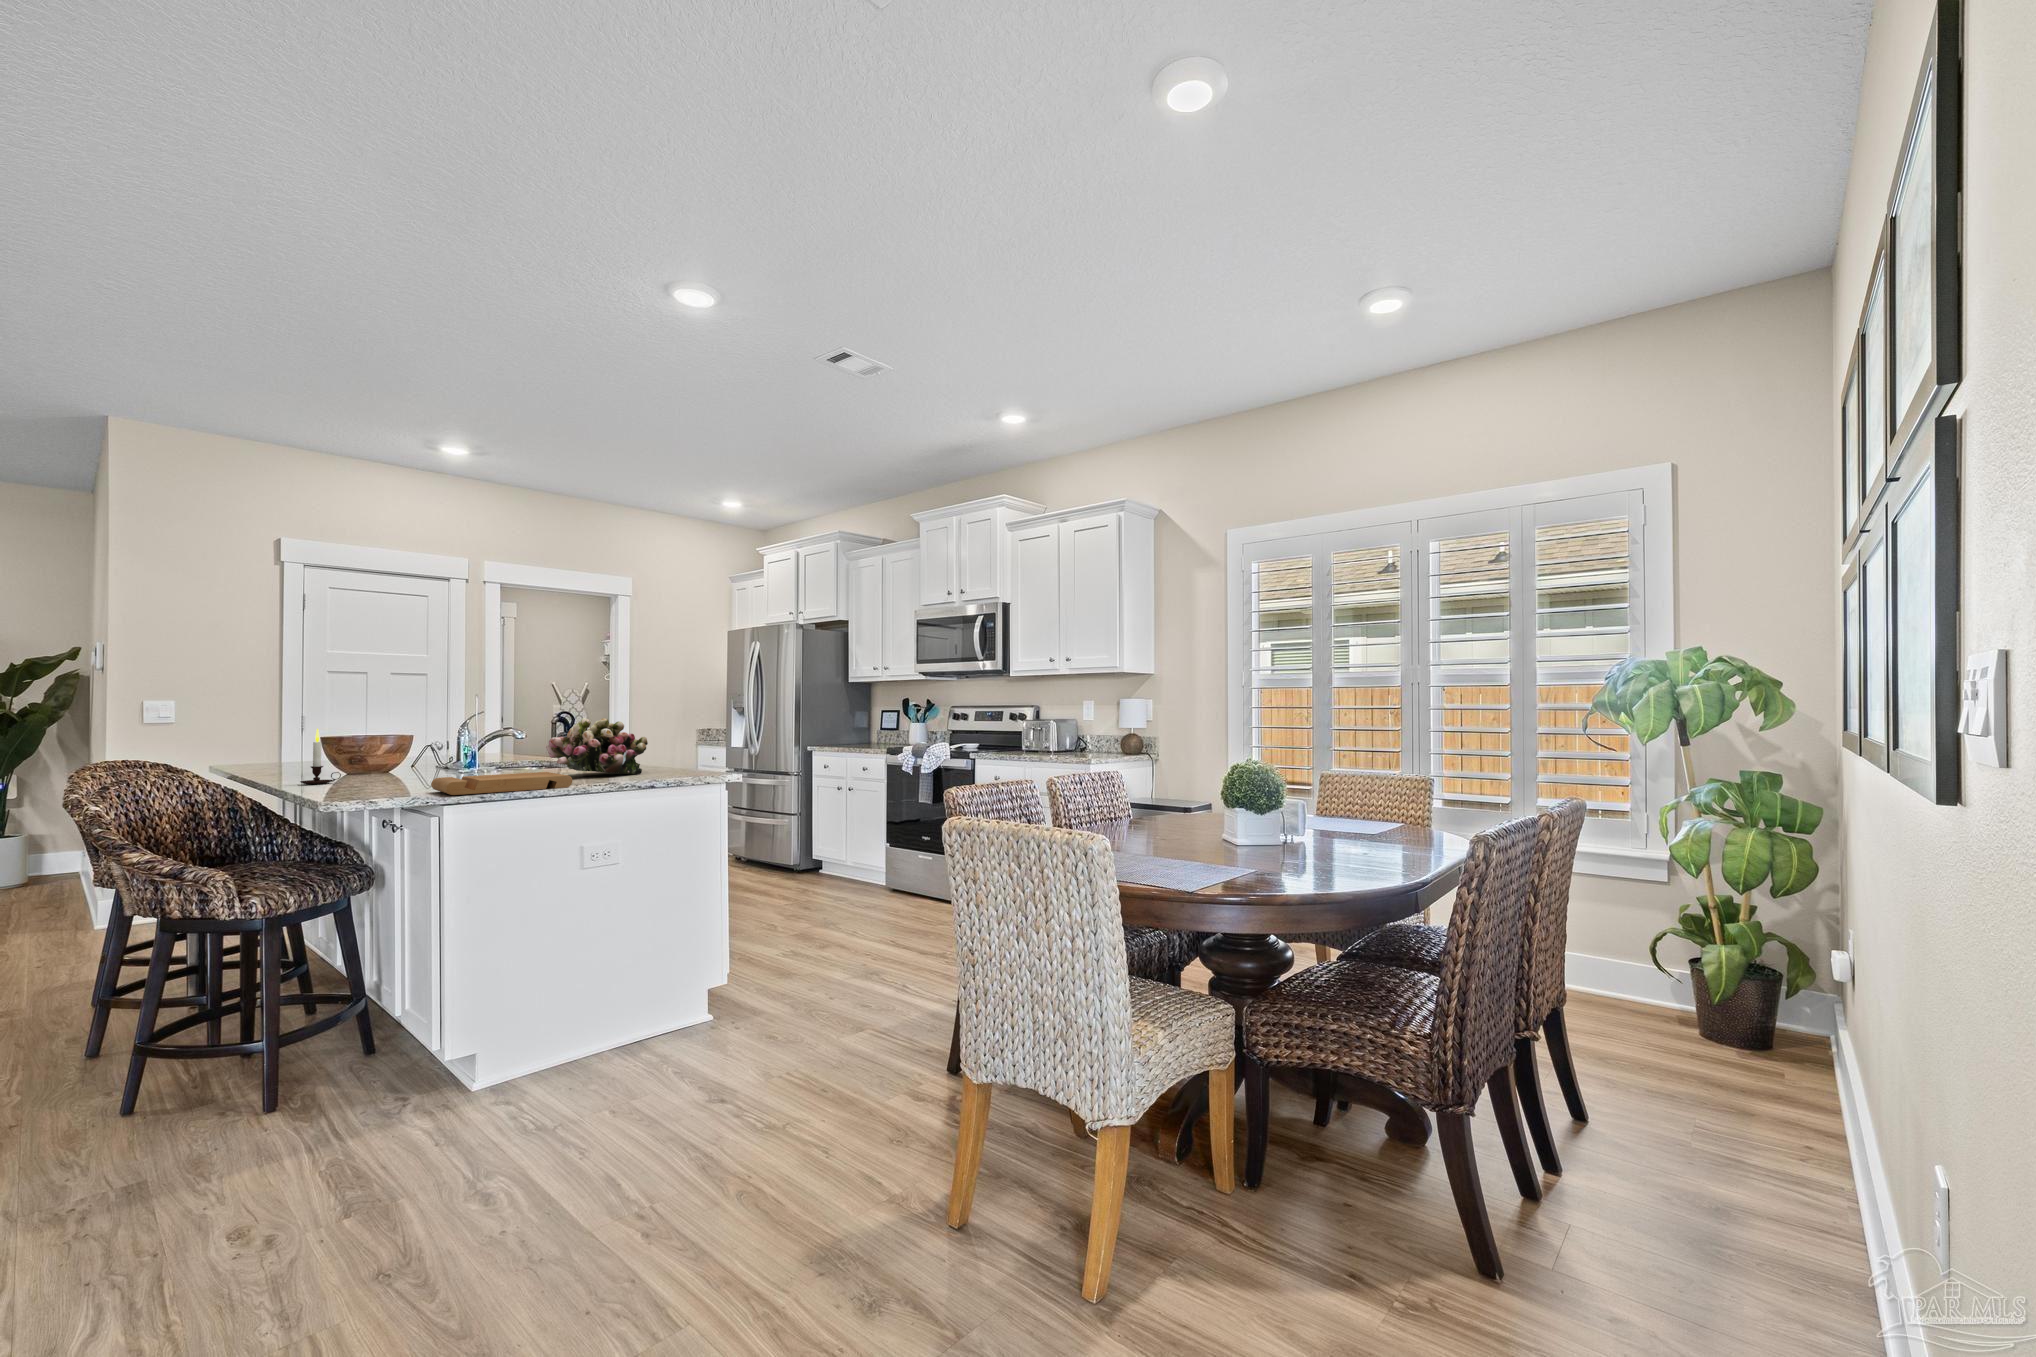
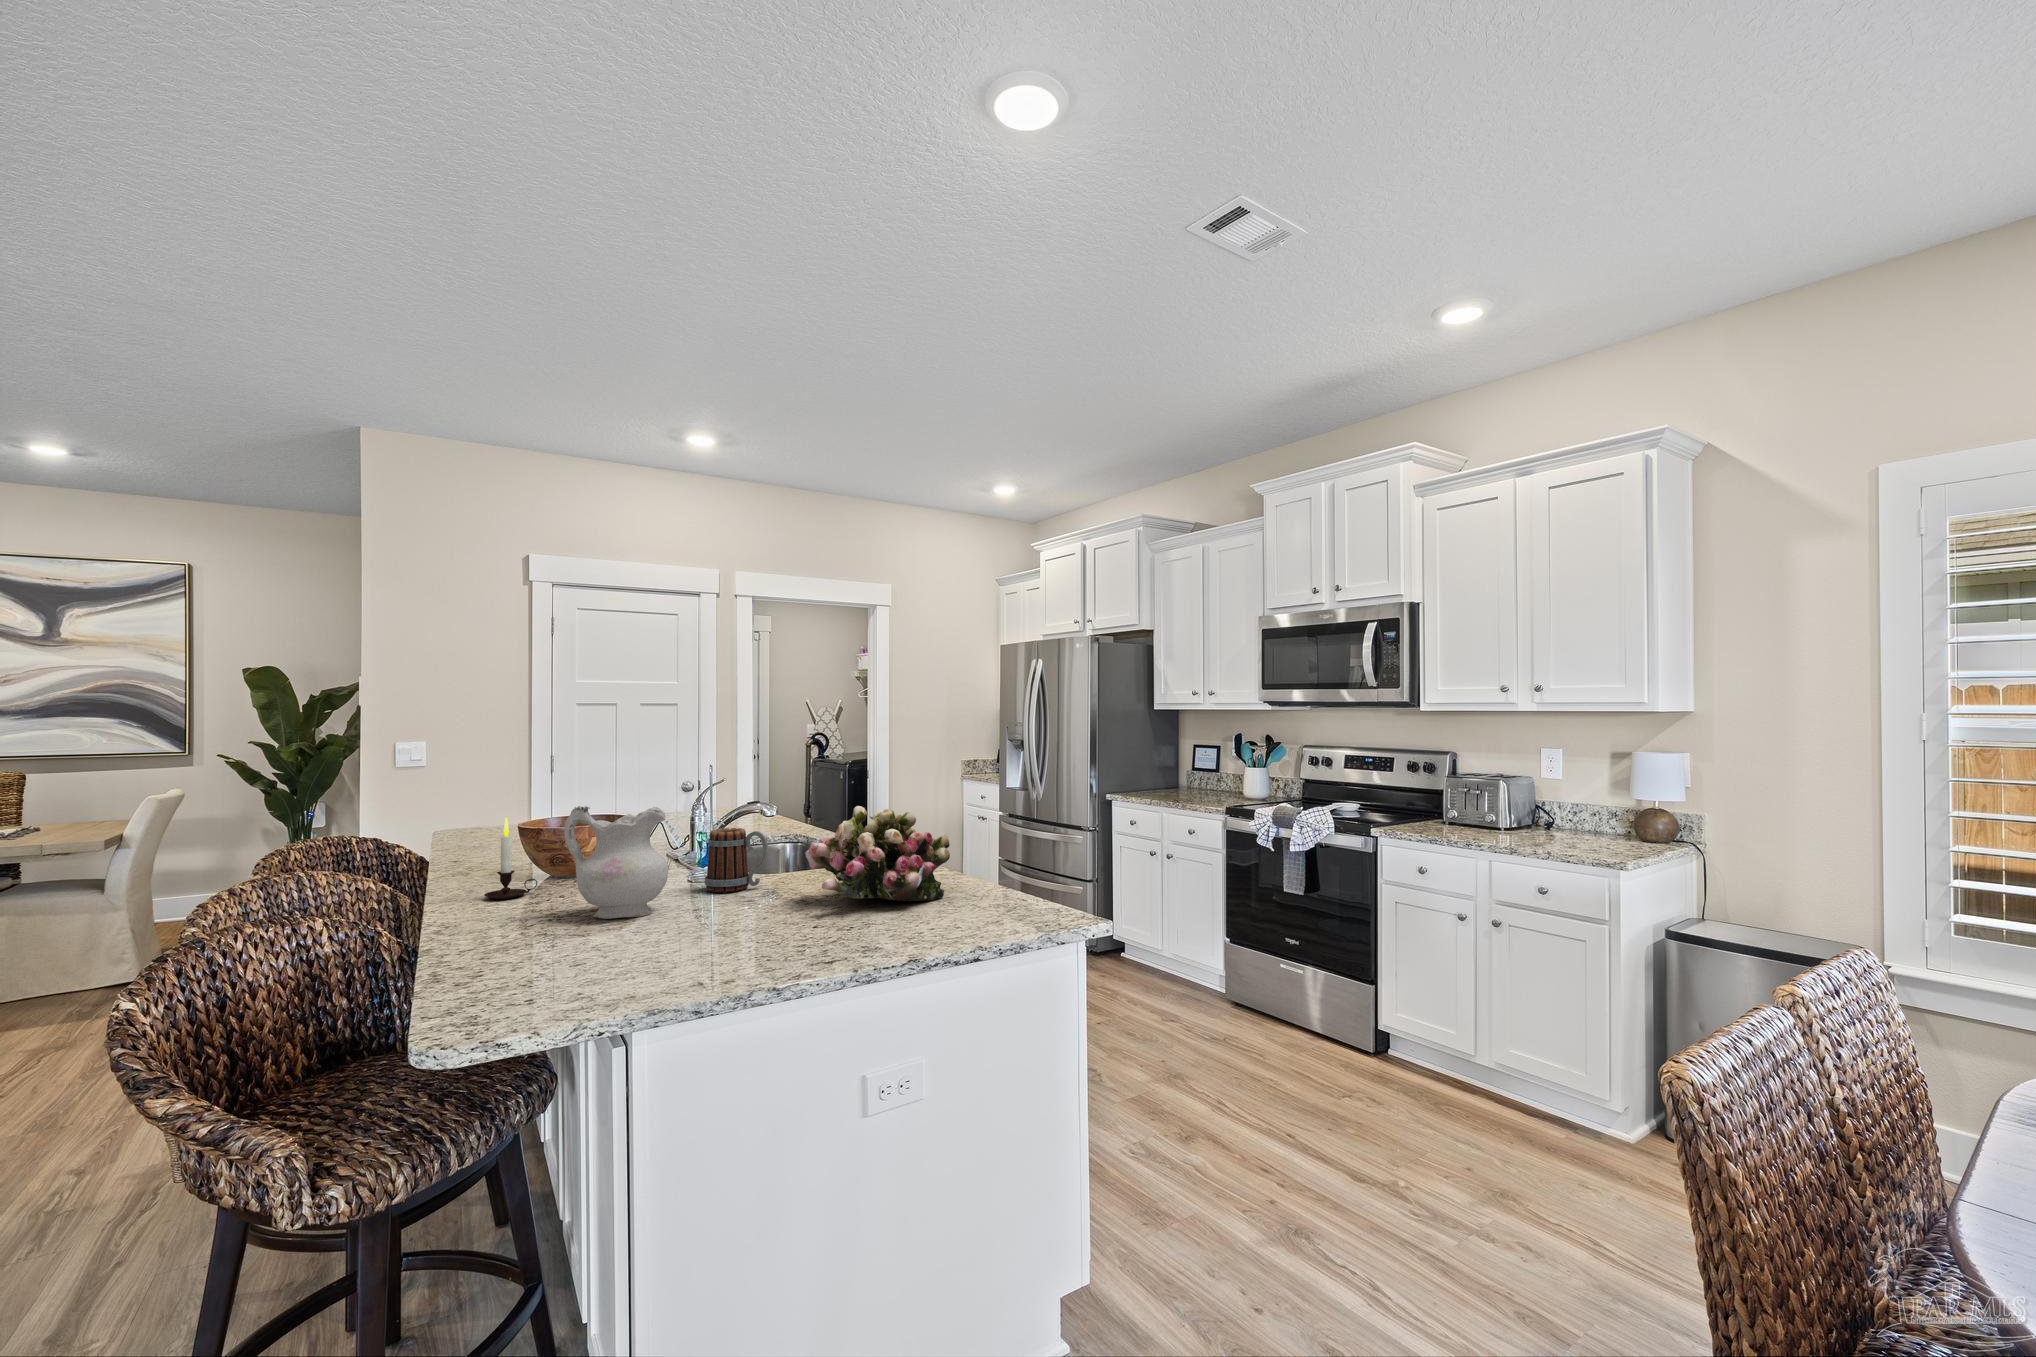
ceramic pitcher: none [372,714,447,785] -> present [565,806,668,919]
mug: none [472,737,519,777] -> present [705,828,768,892]
cutting board: present [431,772,572,795] -> none [633,913,850,983]

